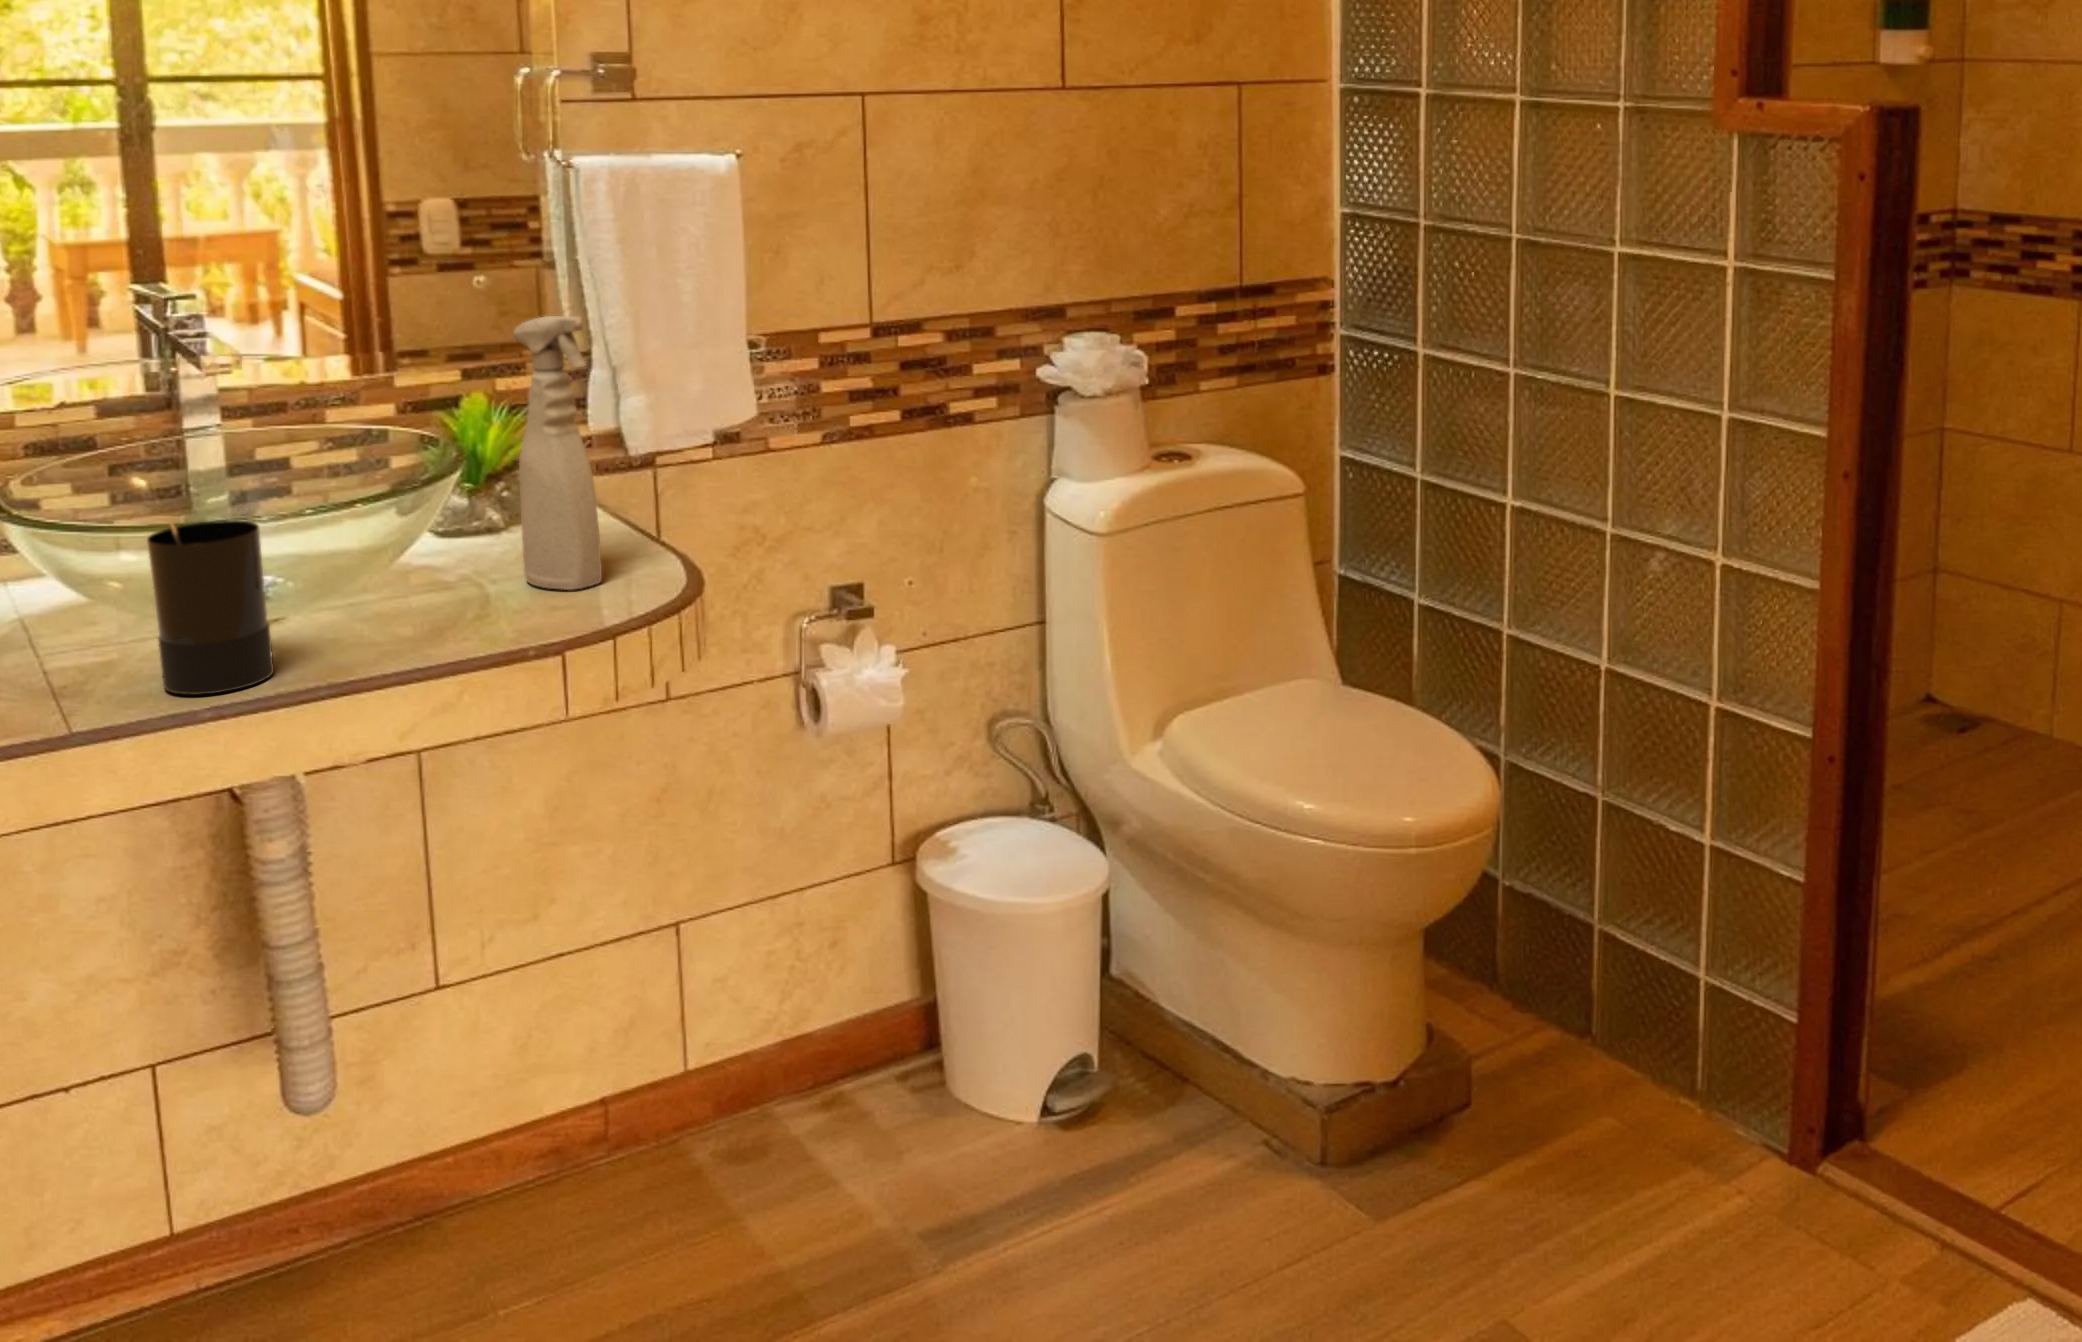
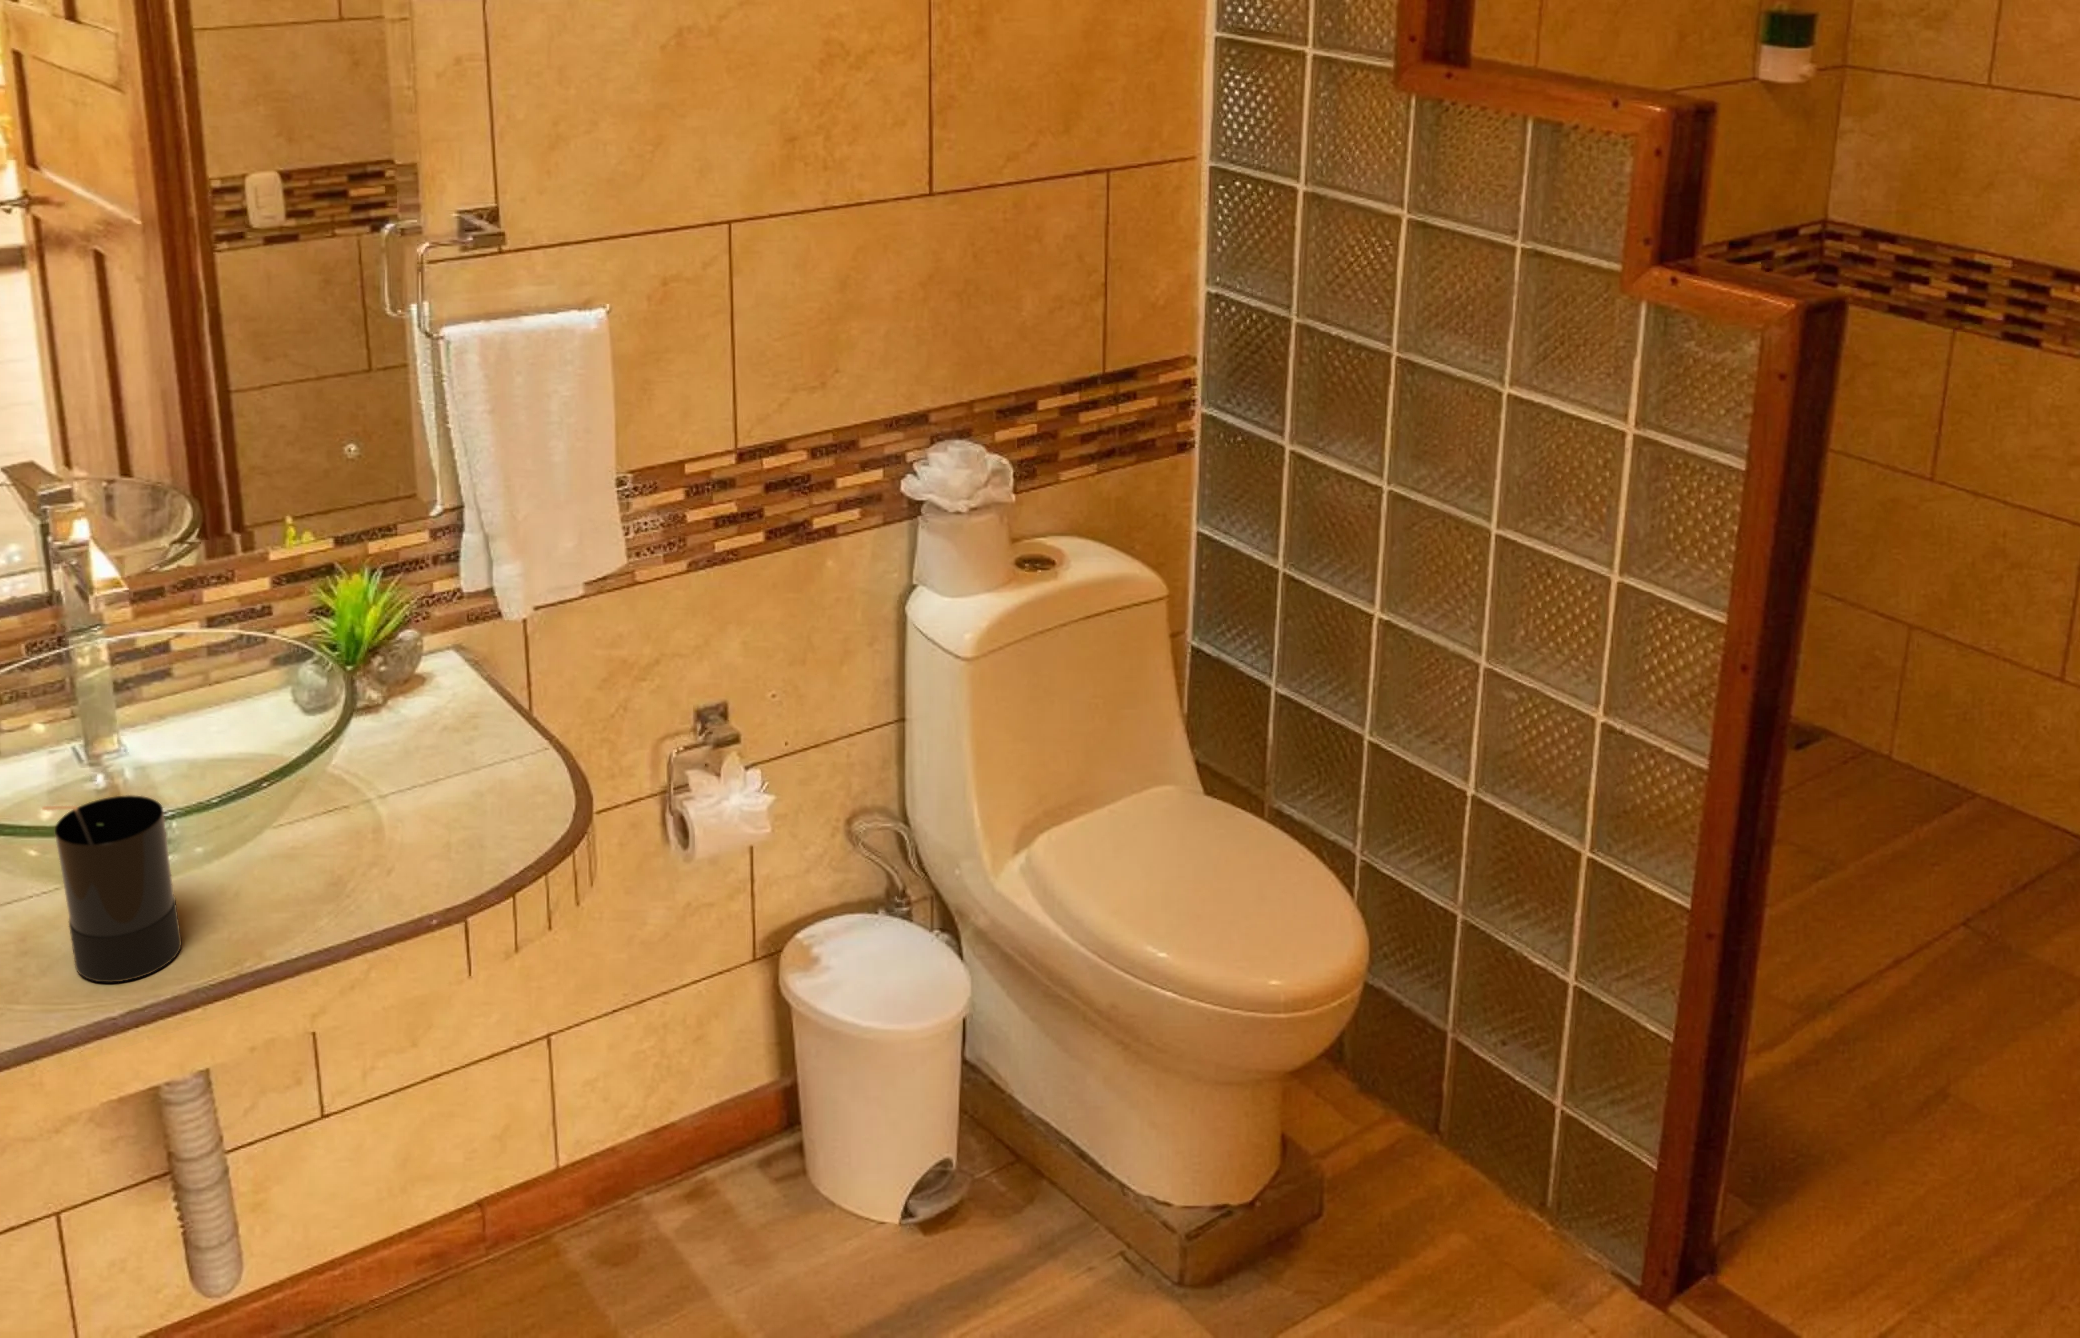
spray bottle: present [513,316,602,590] -> none [398,541,490,811]

